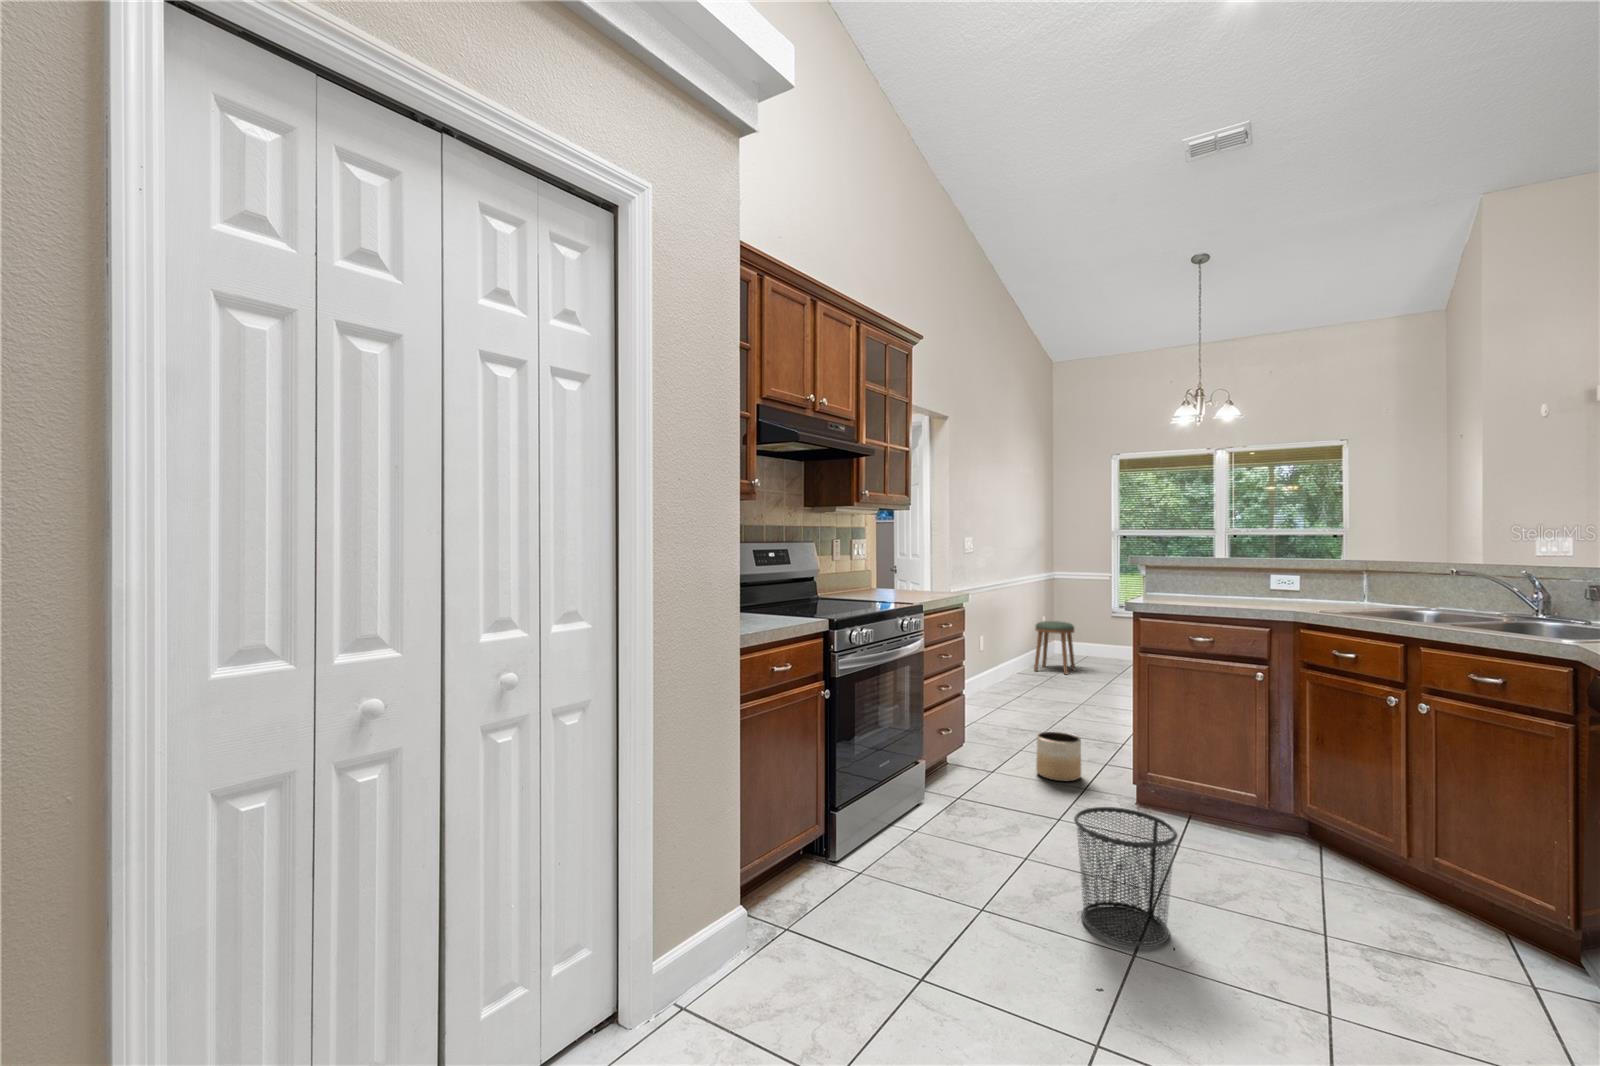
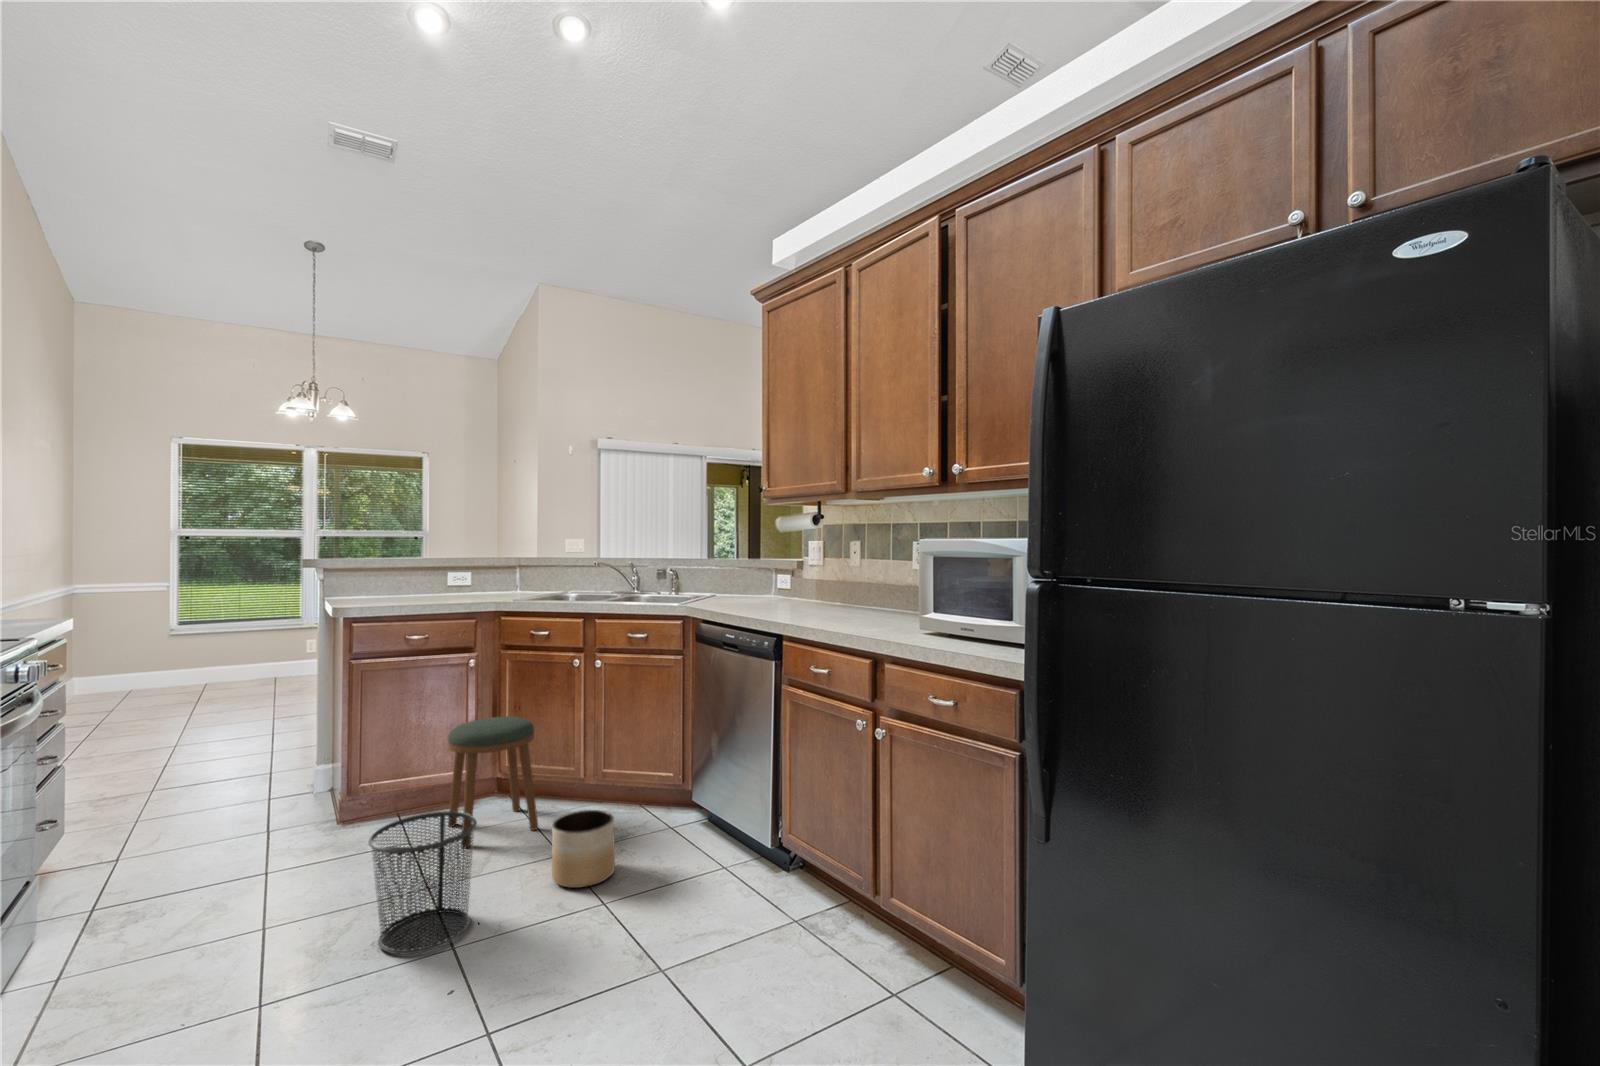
stool: present [1034,621,1075,674] -> present [448,716,538,847]
planter: present [1036,732,1081,781] -> present [552,810,615,888]

